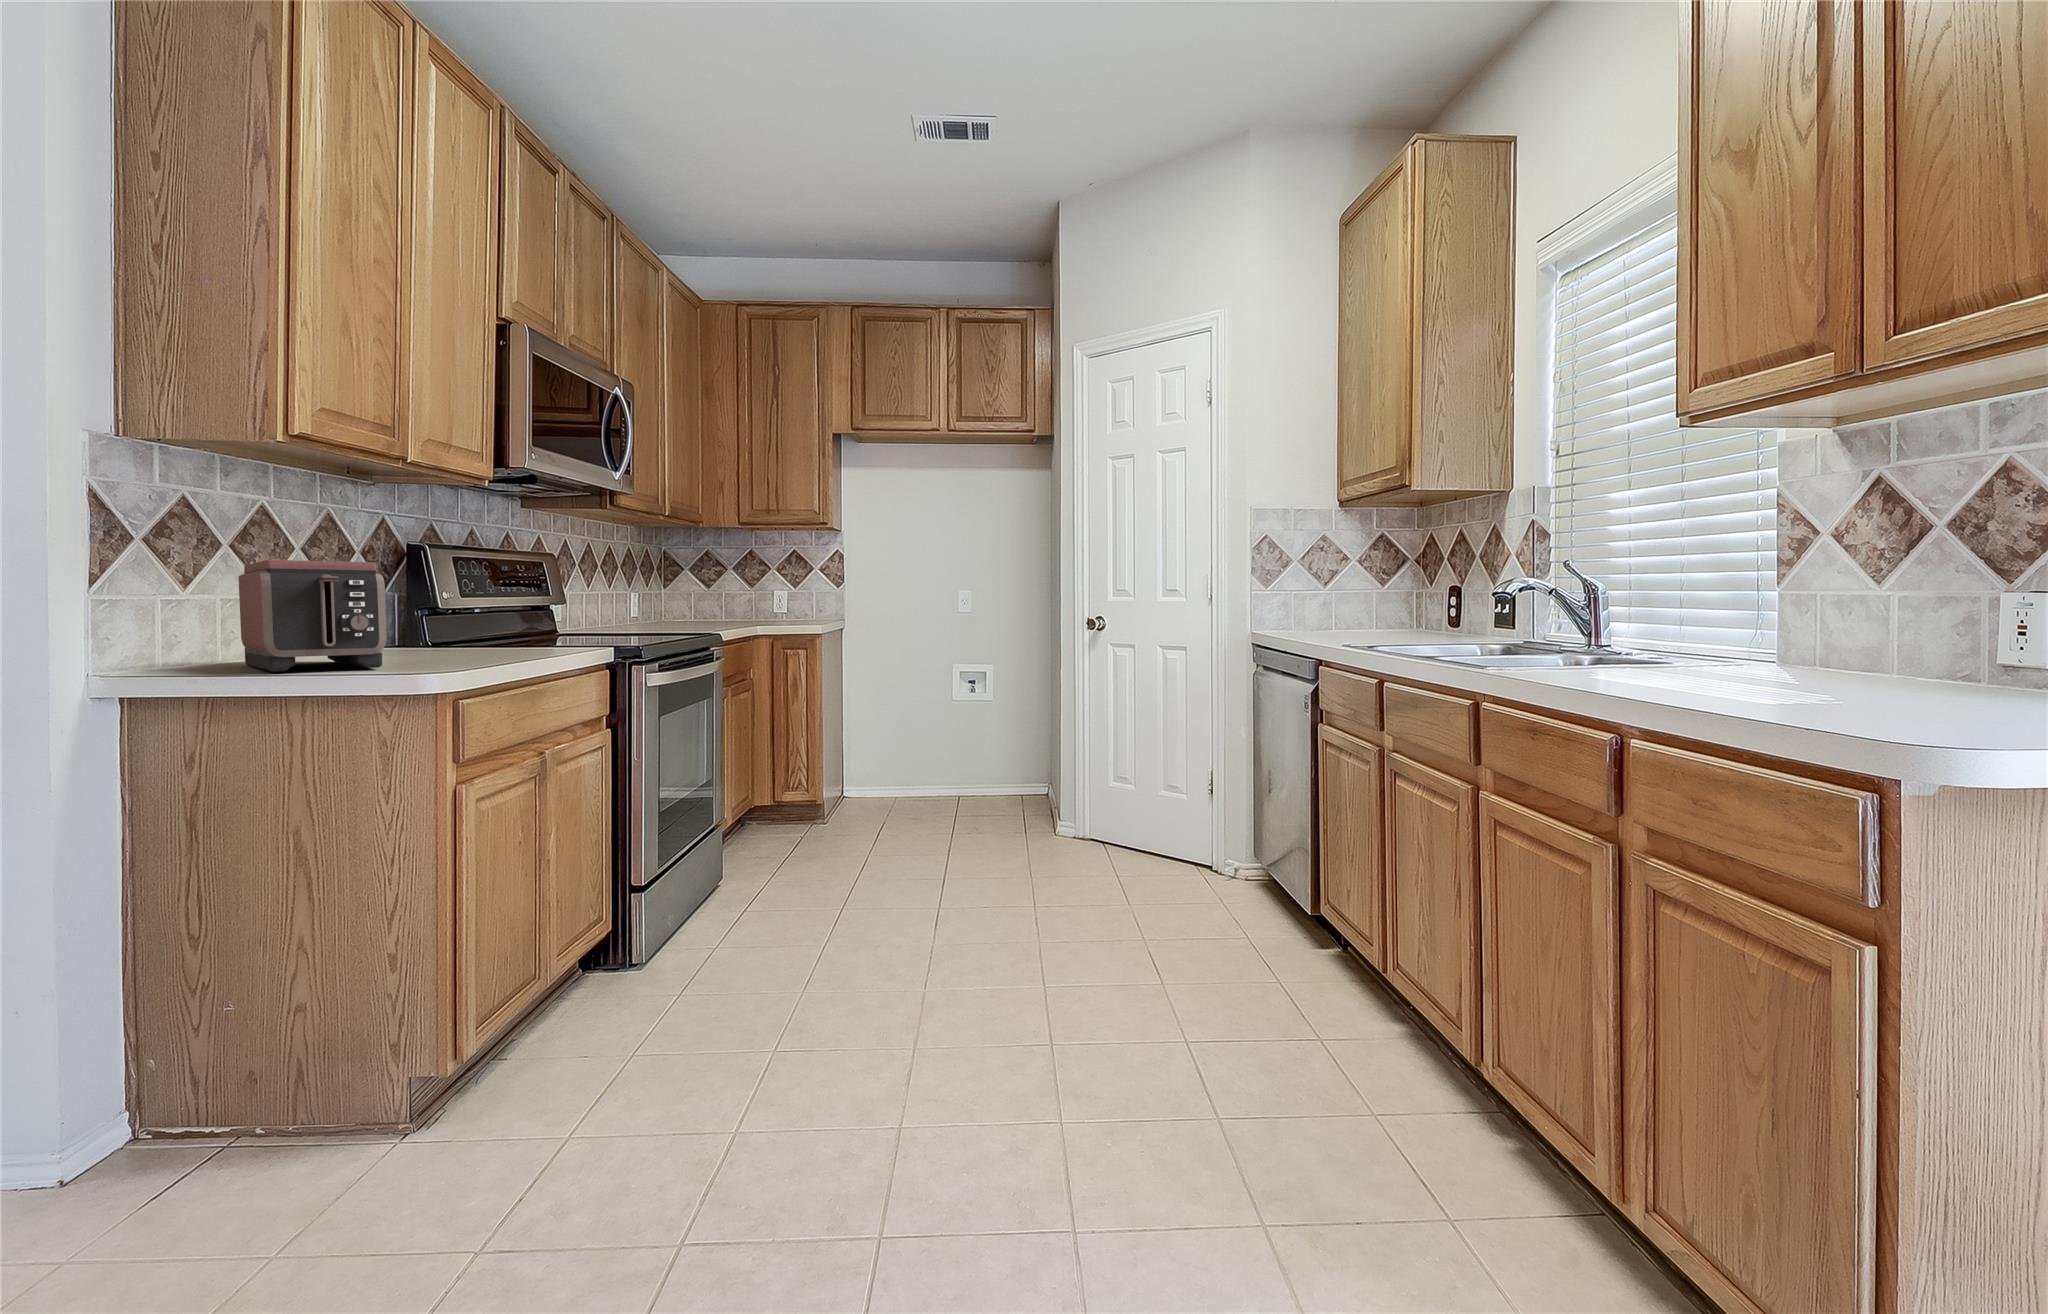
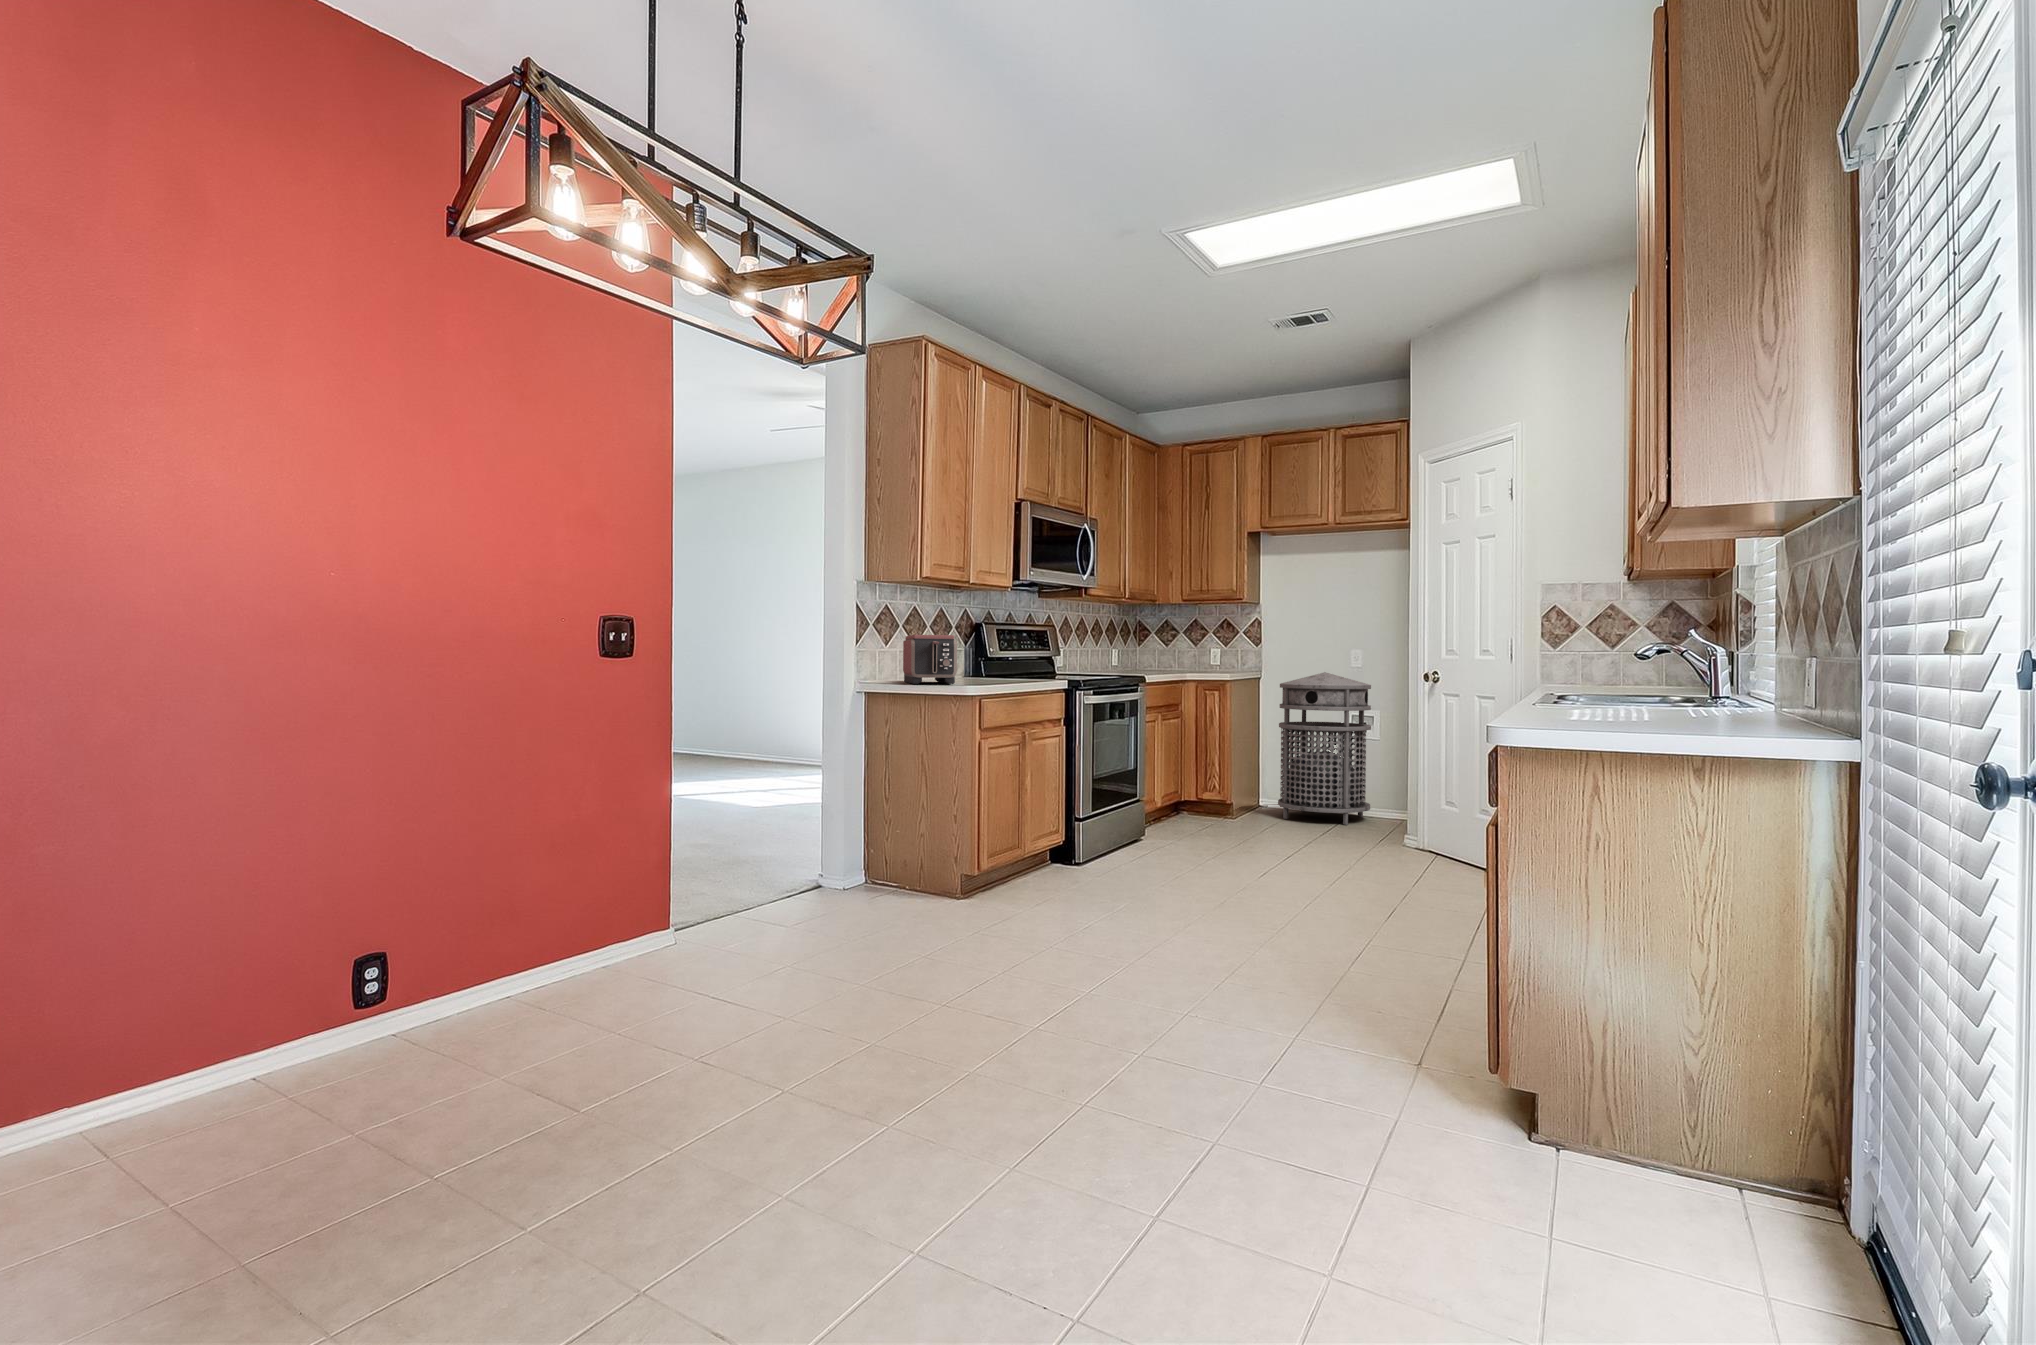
trash can: none [880,621,995,817] -> present [1278,672,1371,825]

